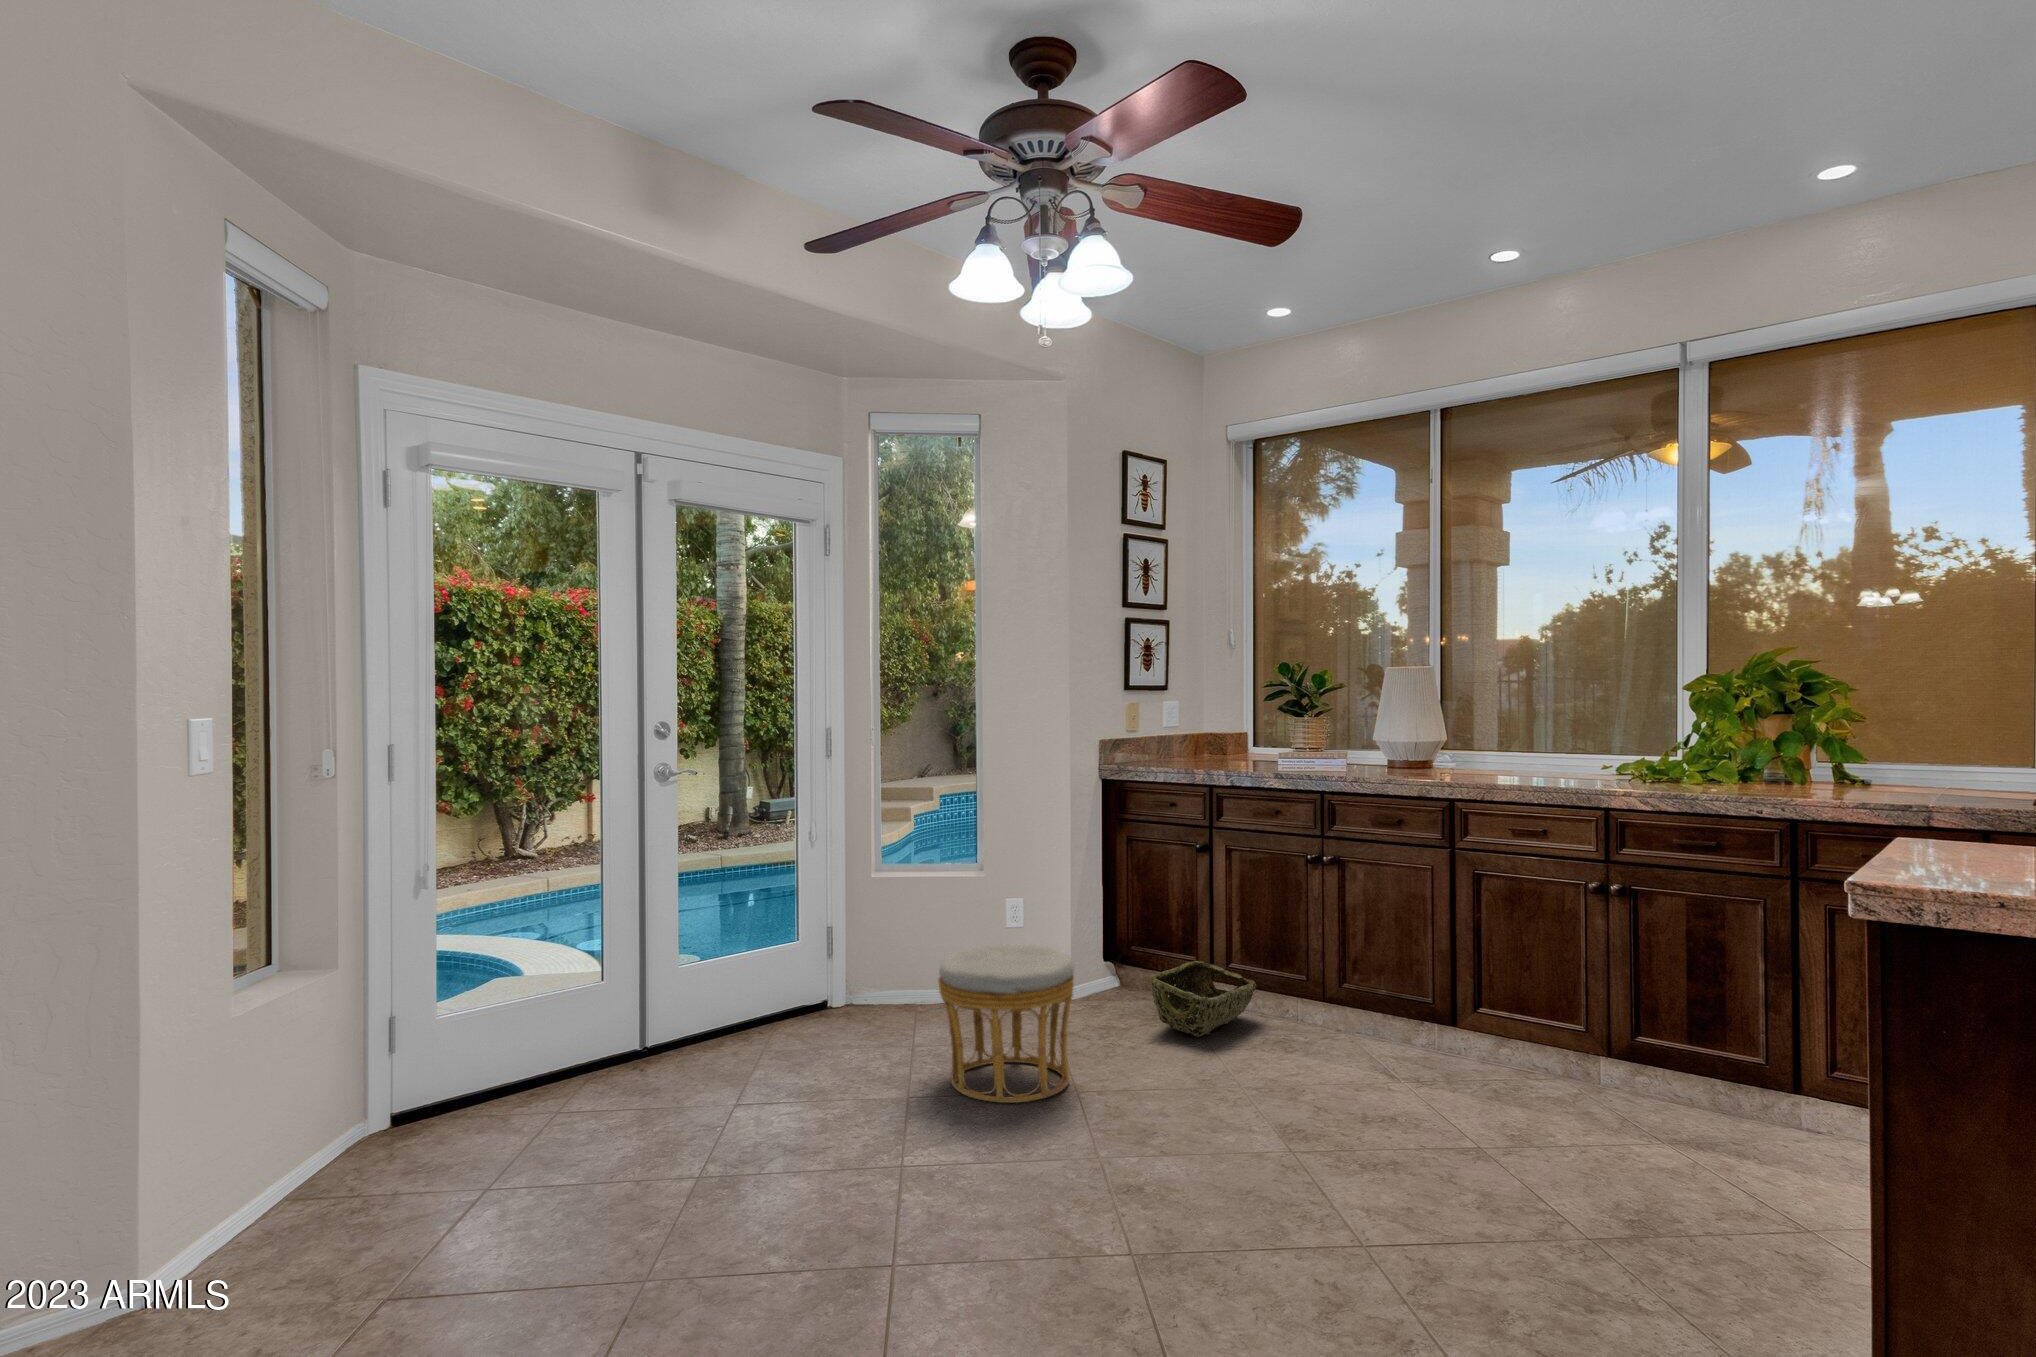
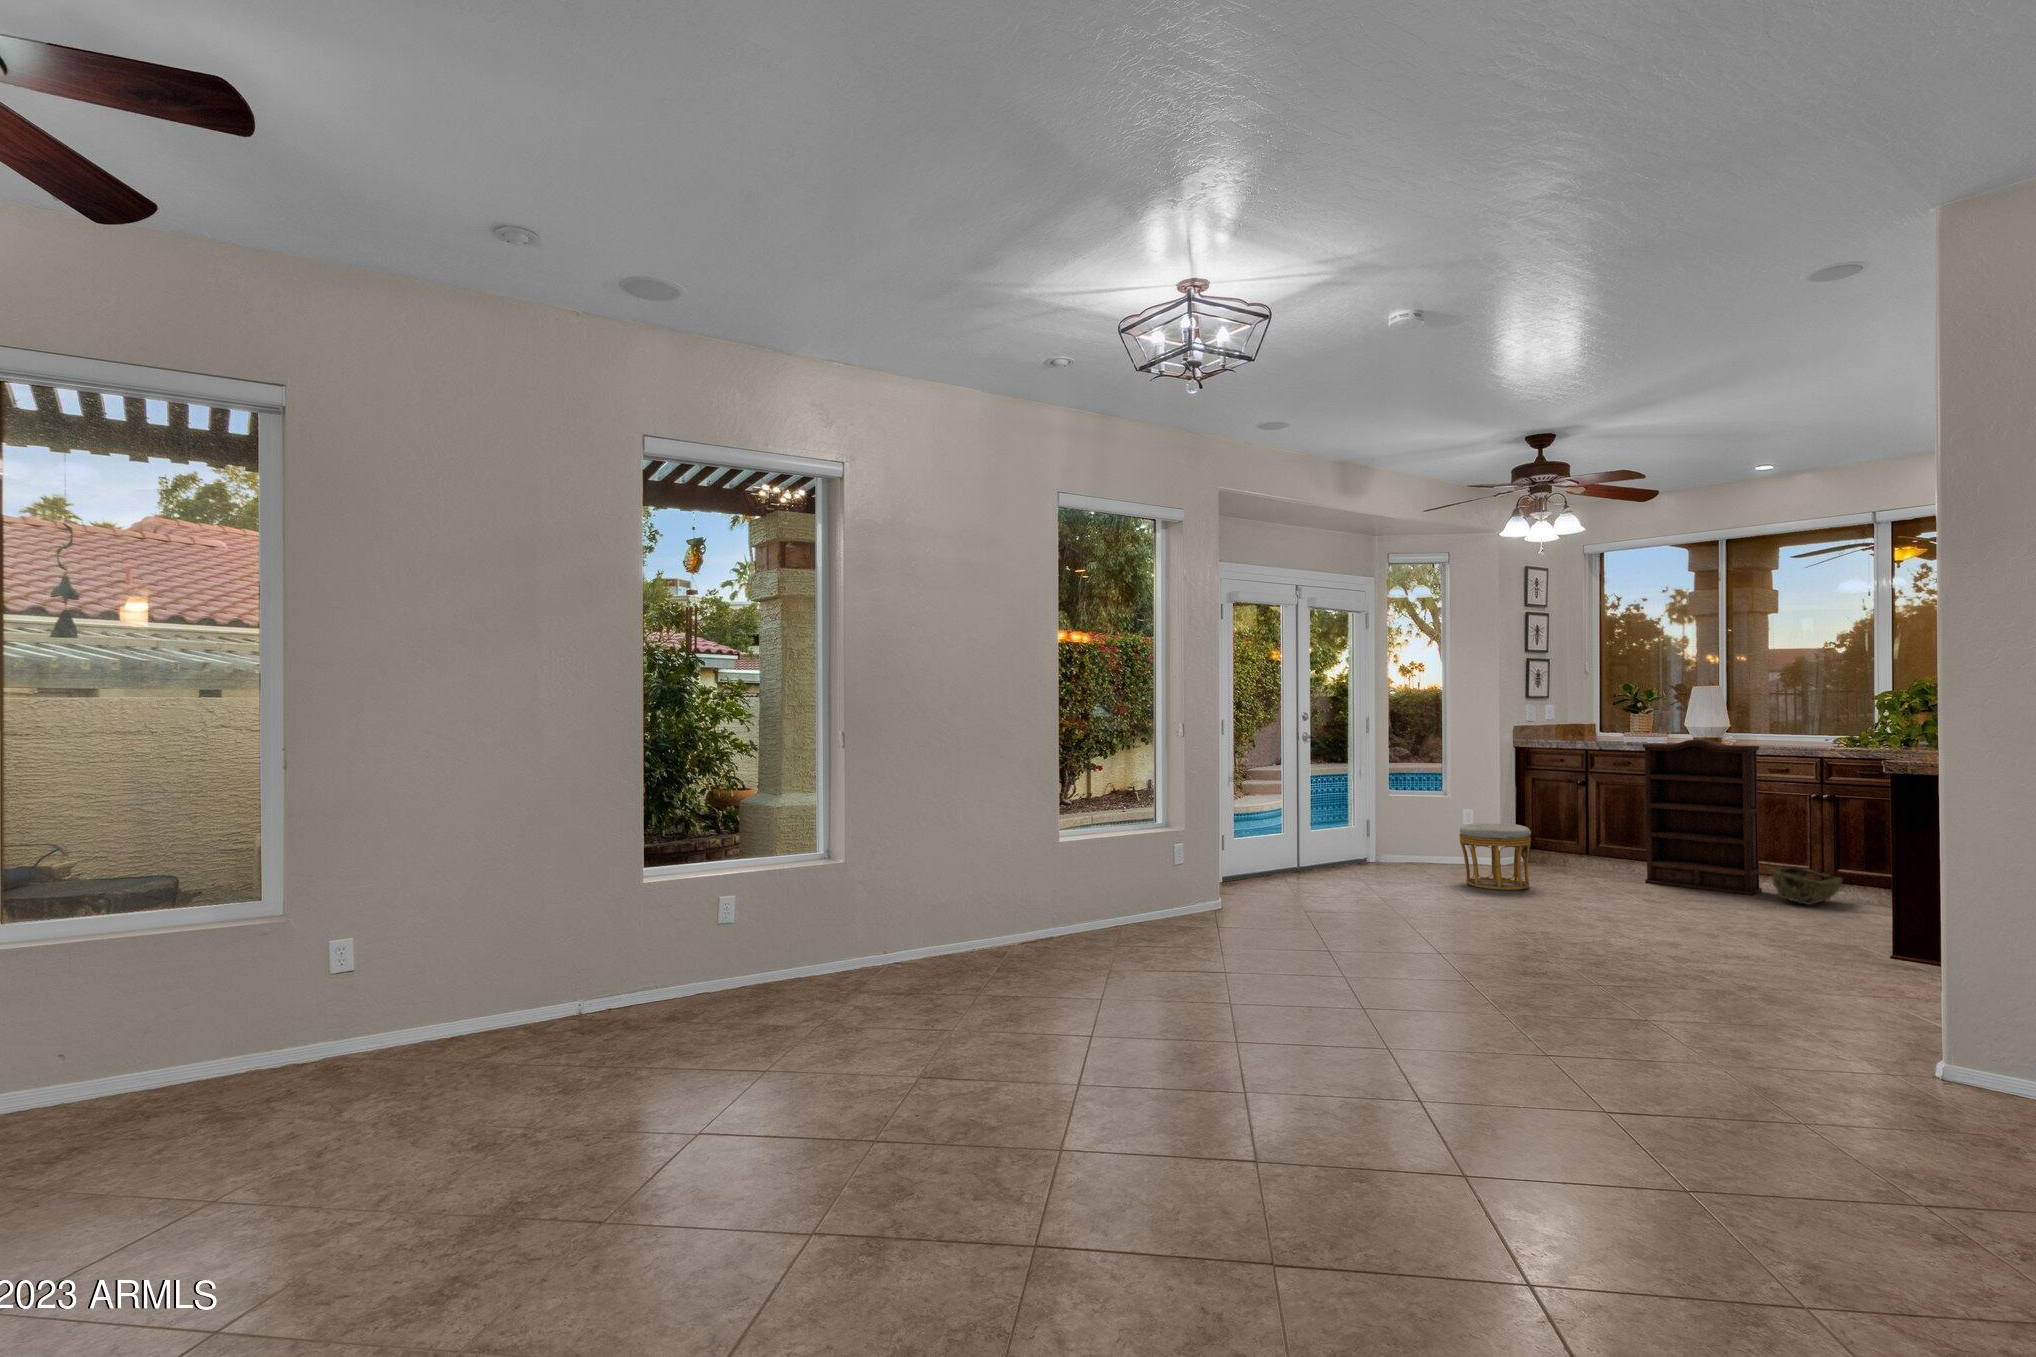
bookshelf: none [1296,769,1496,1087] -> present [1643,739,1762,895]
woven basket: present [1150,961,1257,1037] -> present [1771,866,1843,905]

